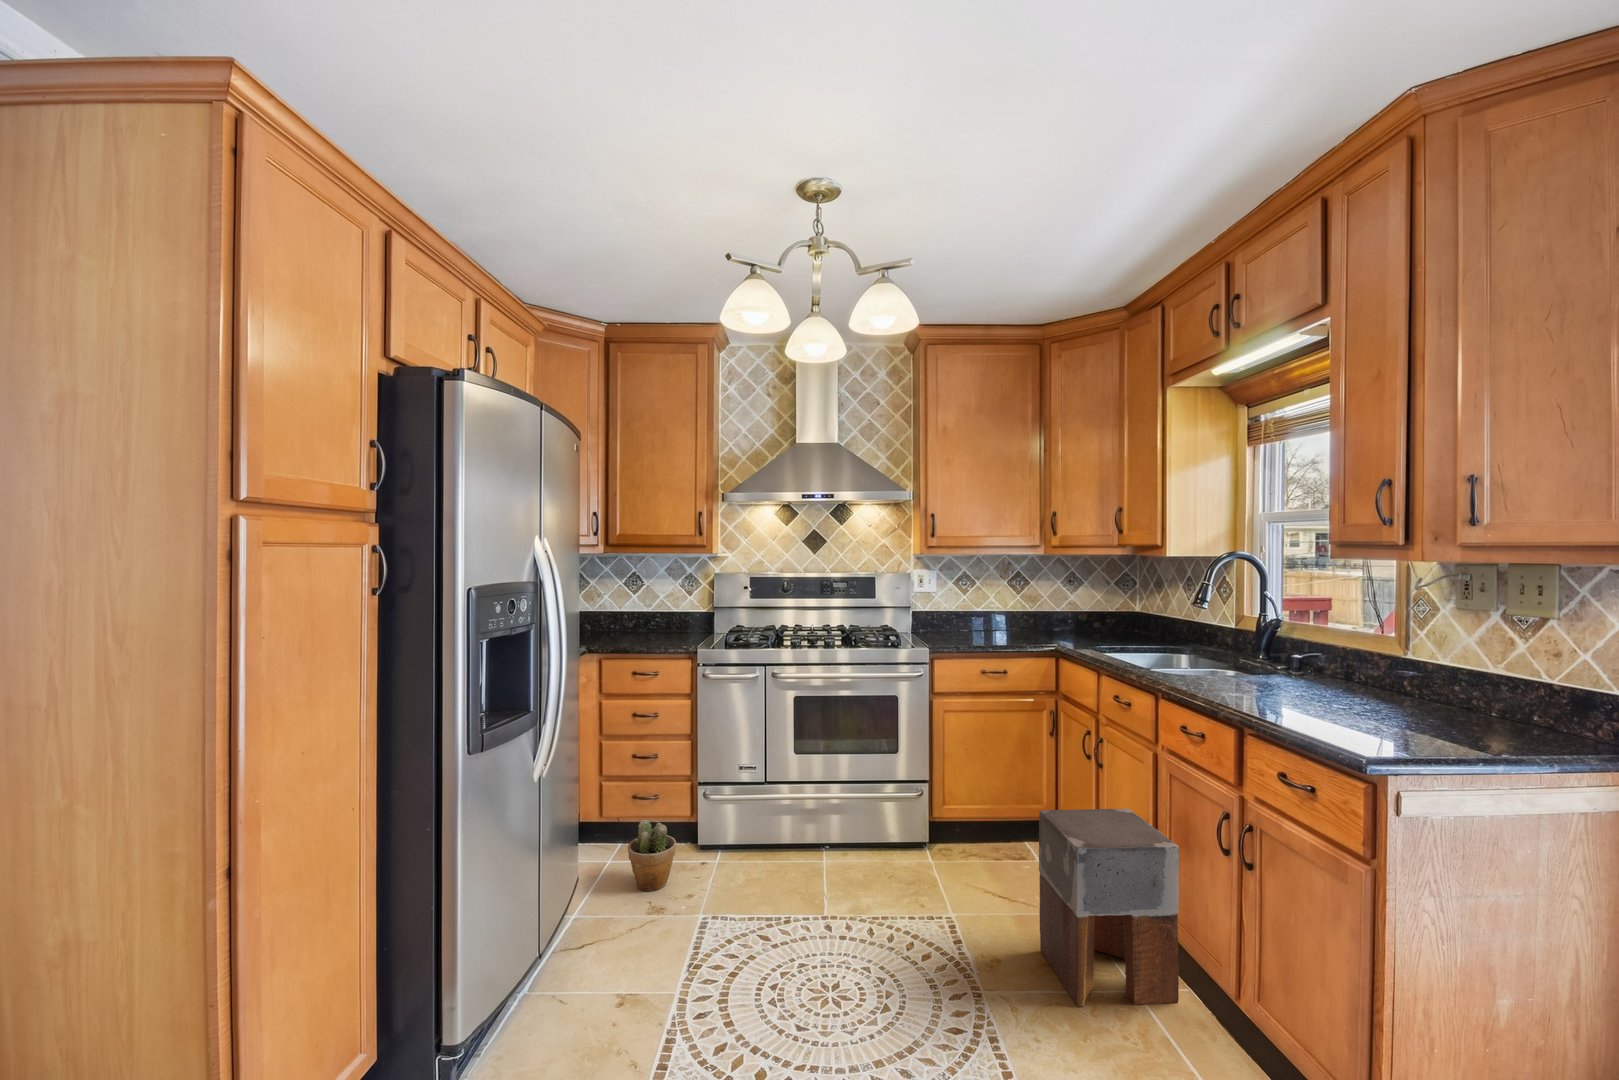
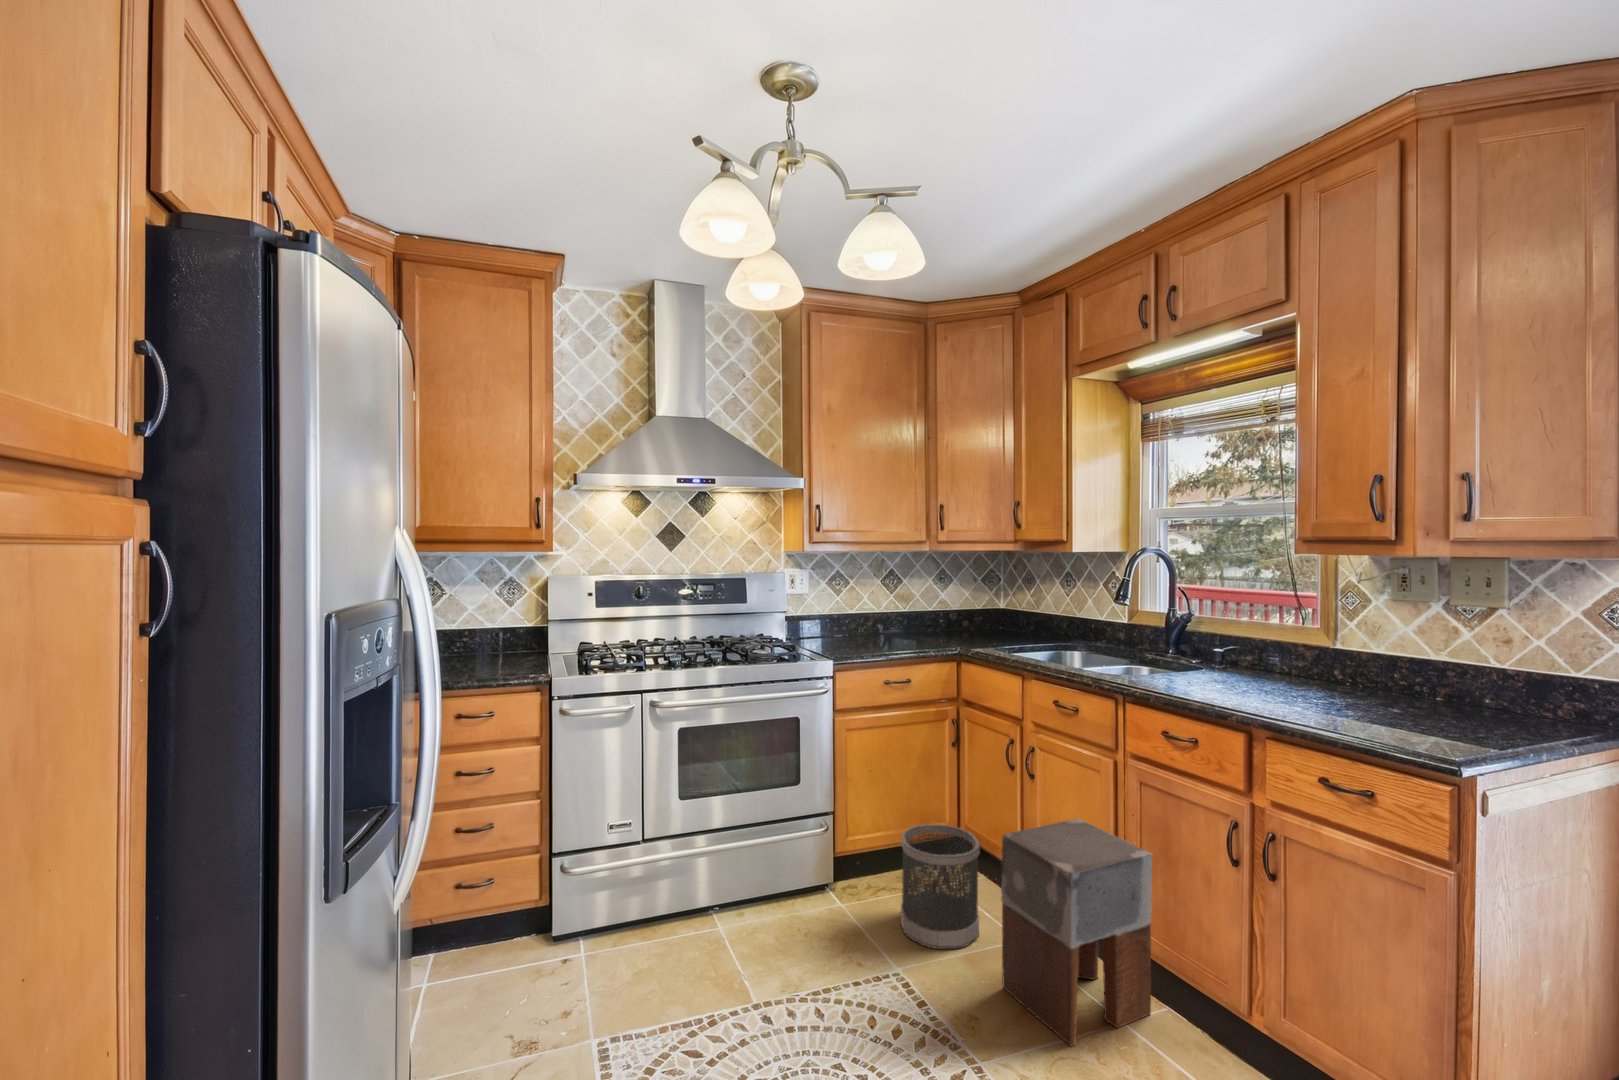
wastebasket: none [974,800,1045,913] -> present [901,824,980,949]
potted plant: present [628,820,676,891] -> none [466,925,537,1026]

